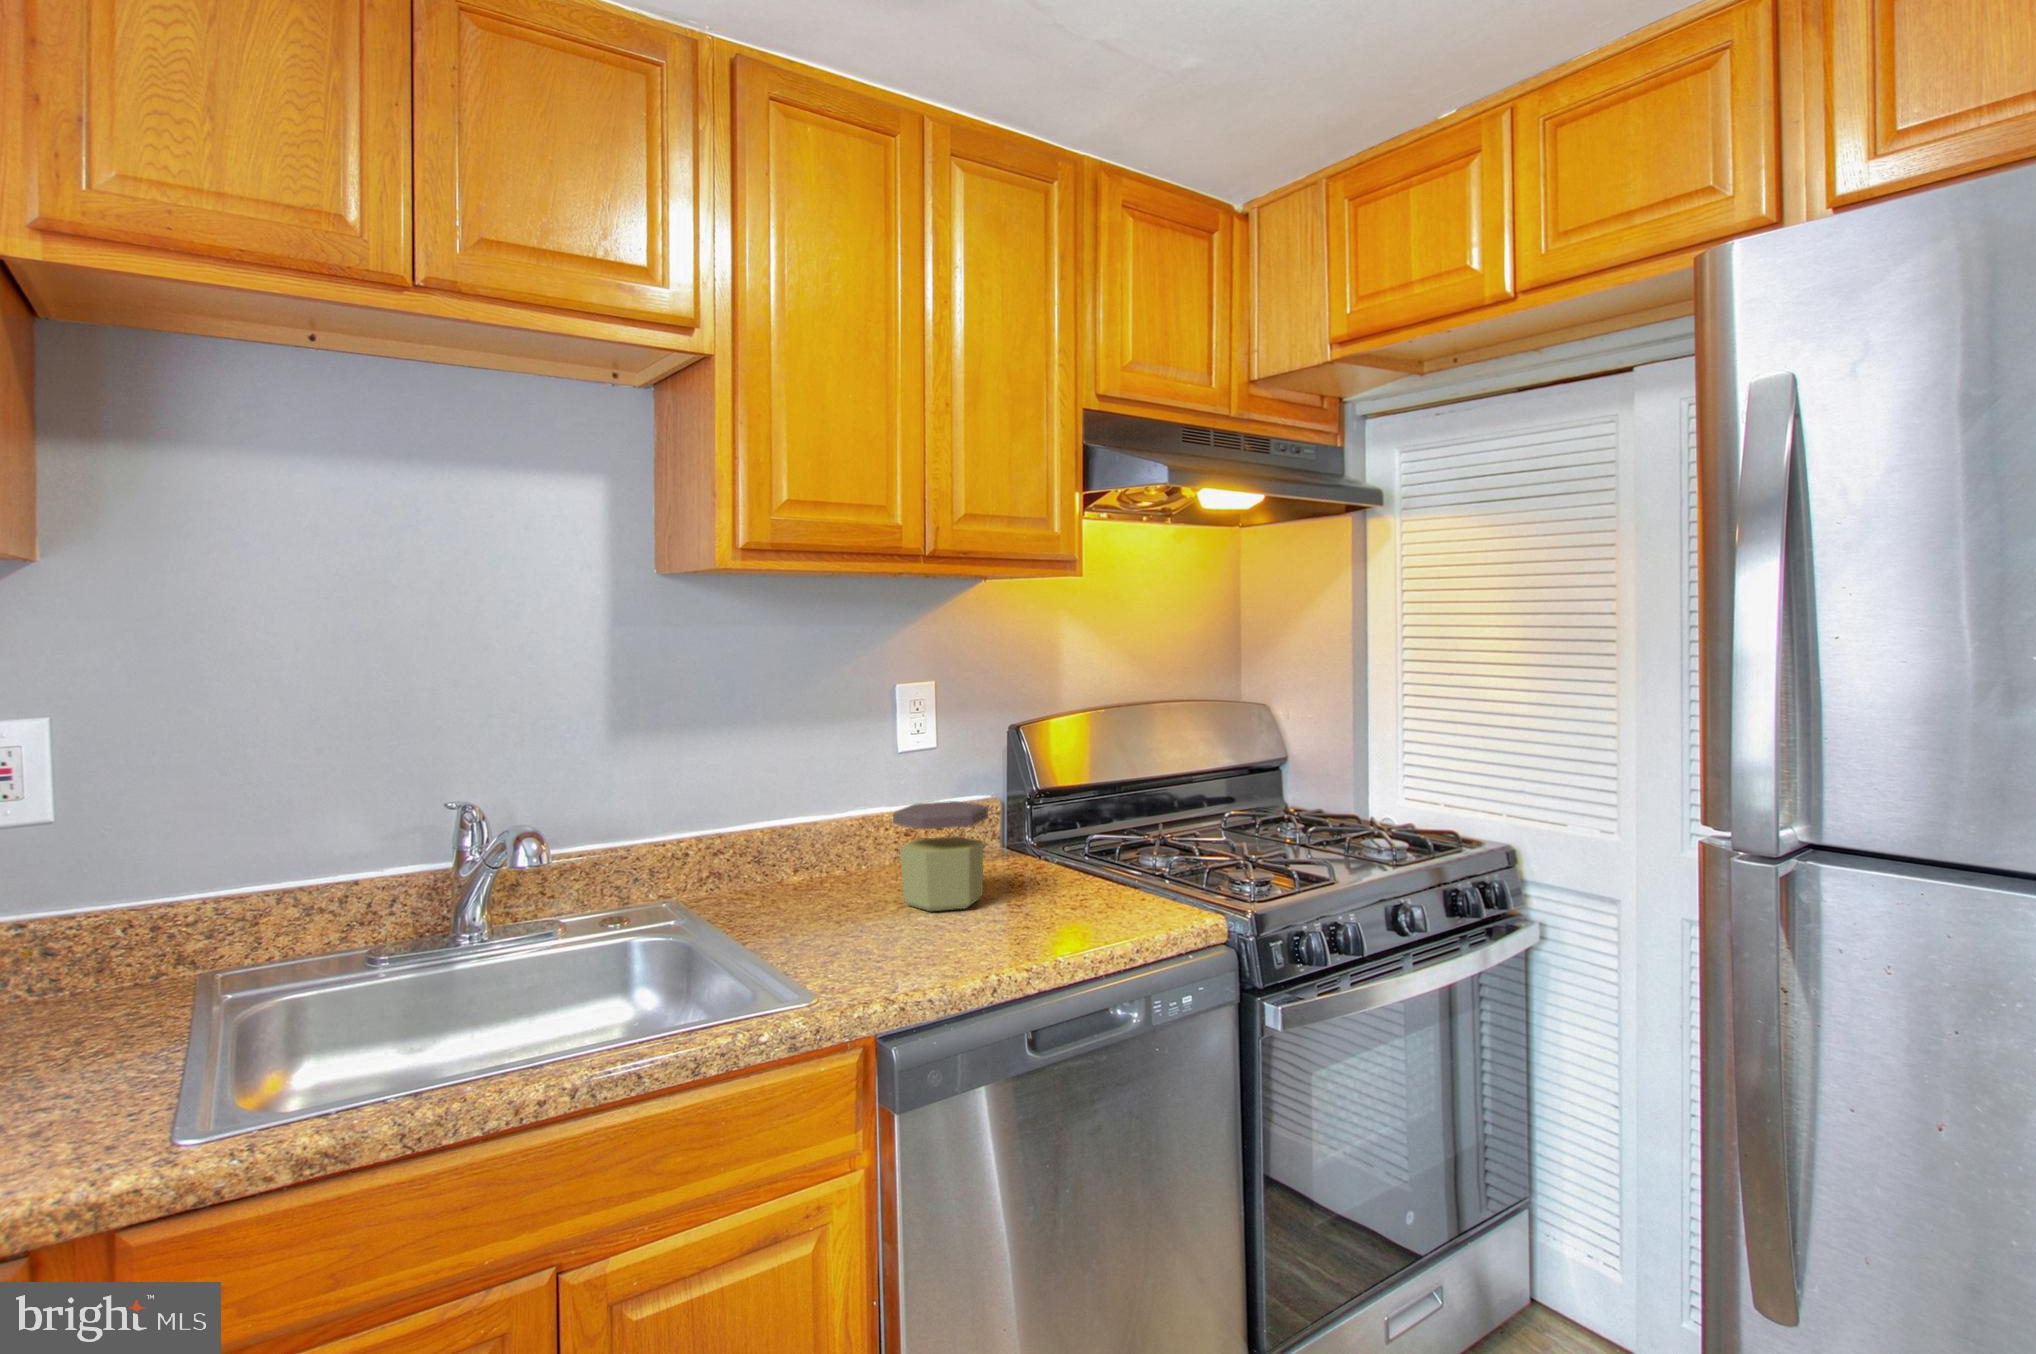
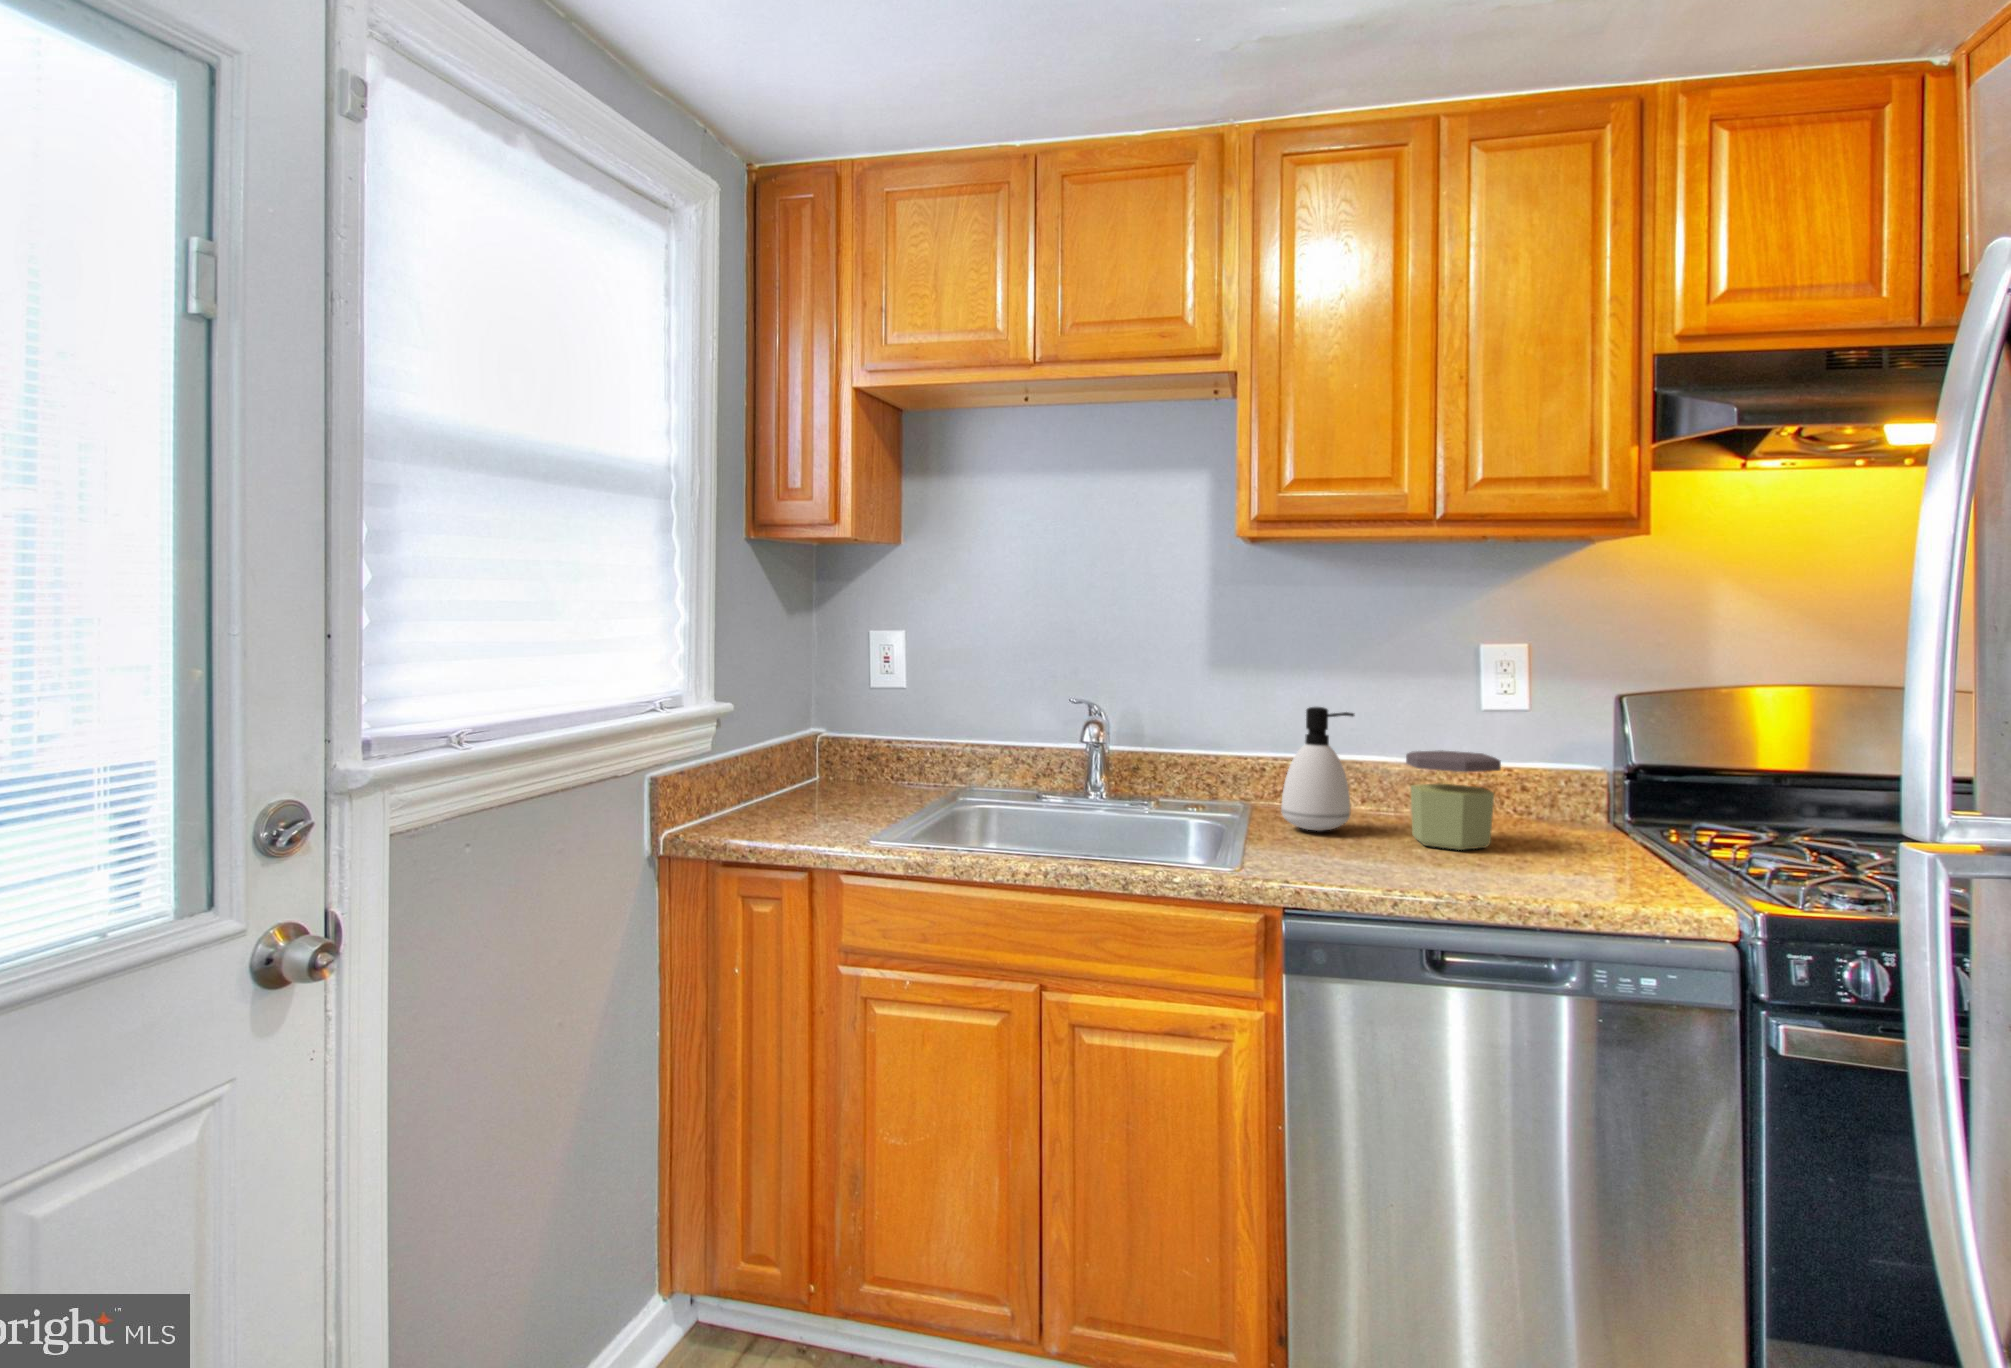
soap dispenser: none [760,772,841,921] -> present [1281,707,1354,831]

